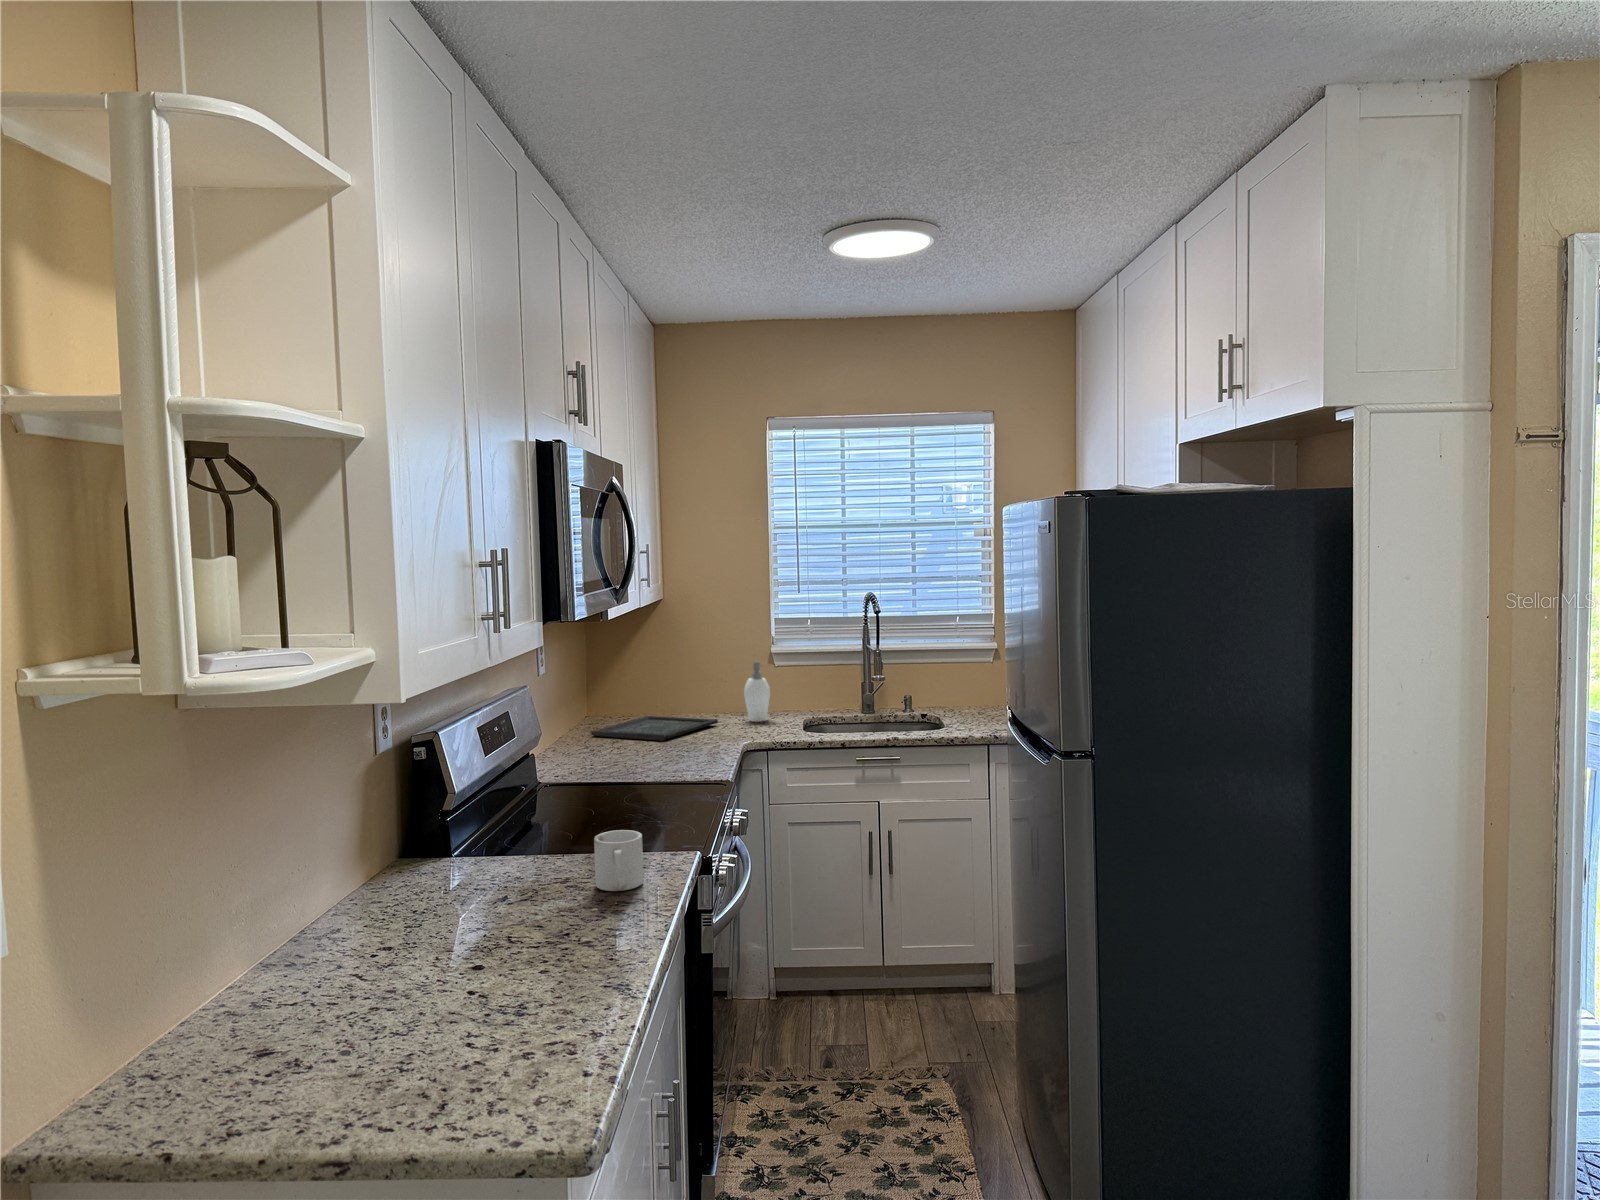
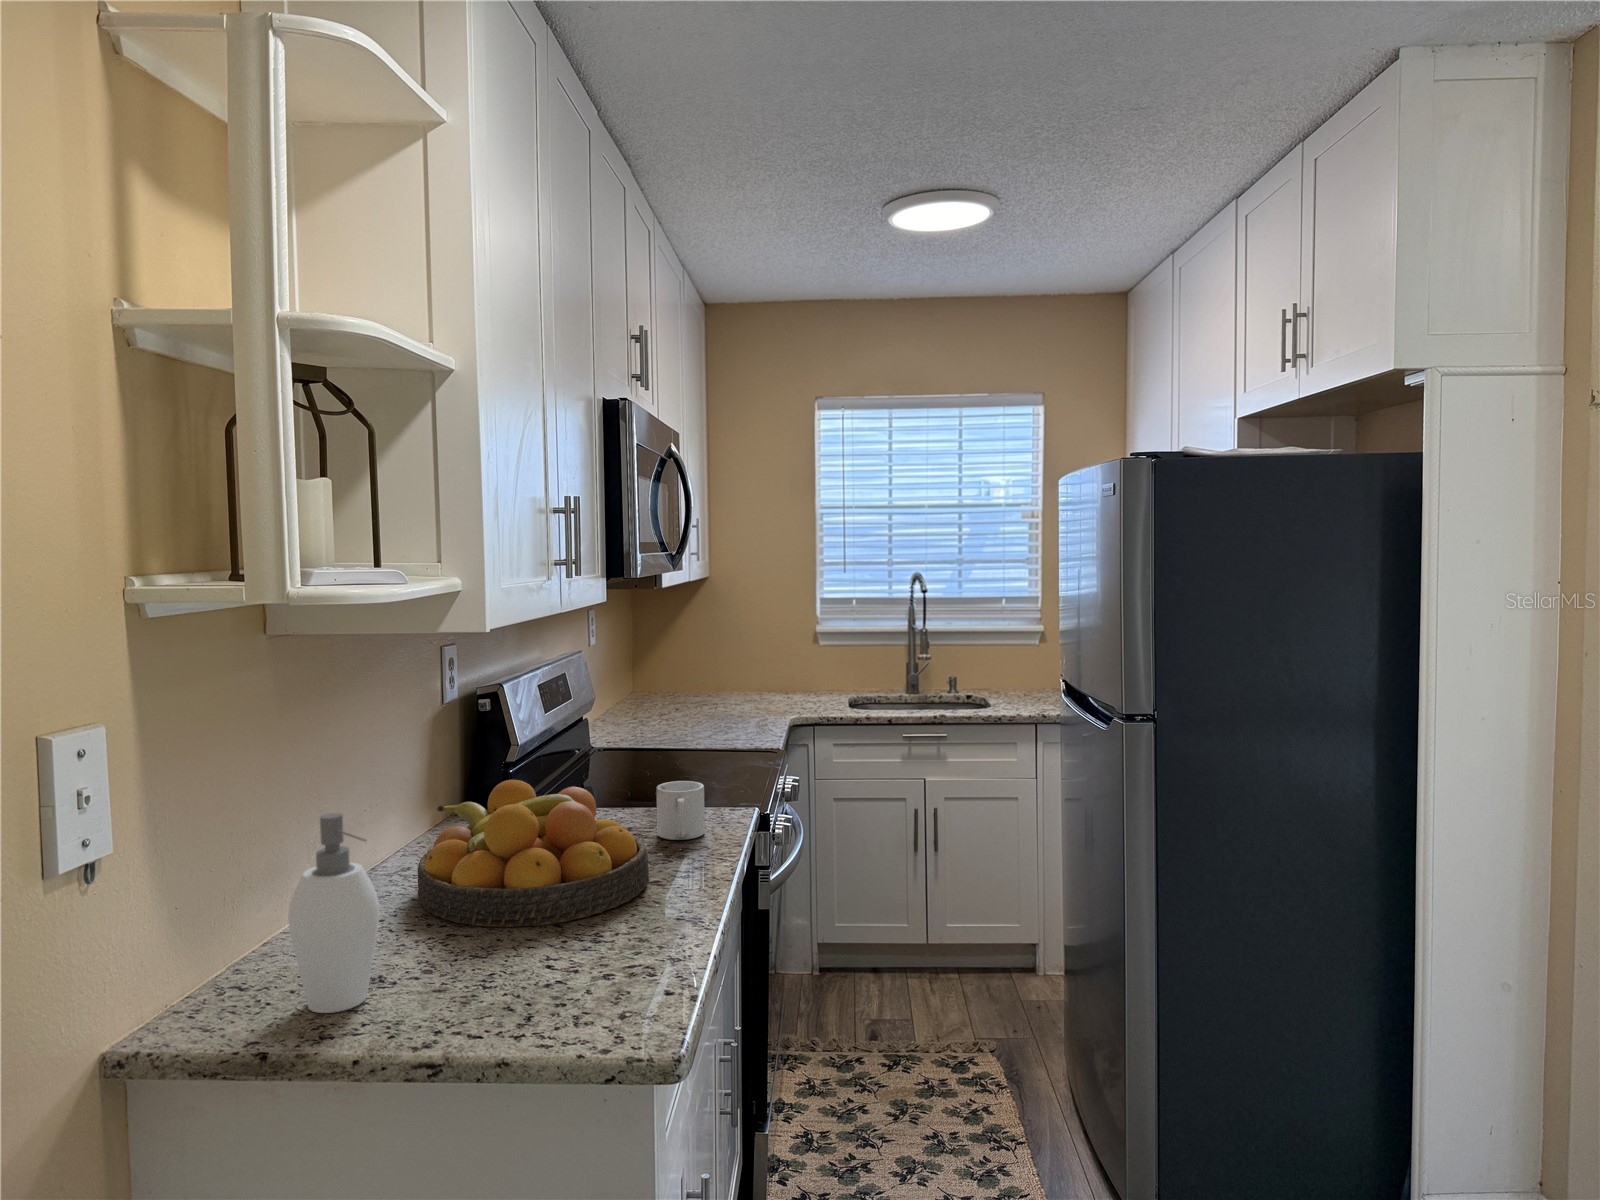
soap dispenser: present [744,661,770,722] -> present [288,813,379,1013]
tray: present [591,716,718,741] -> none [637,690,763,712]
fruit bowl: none [344,840,581,998] -> present [418,780,649,927]

